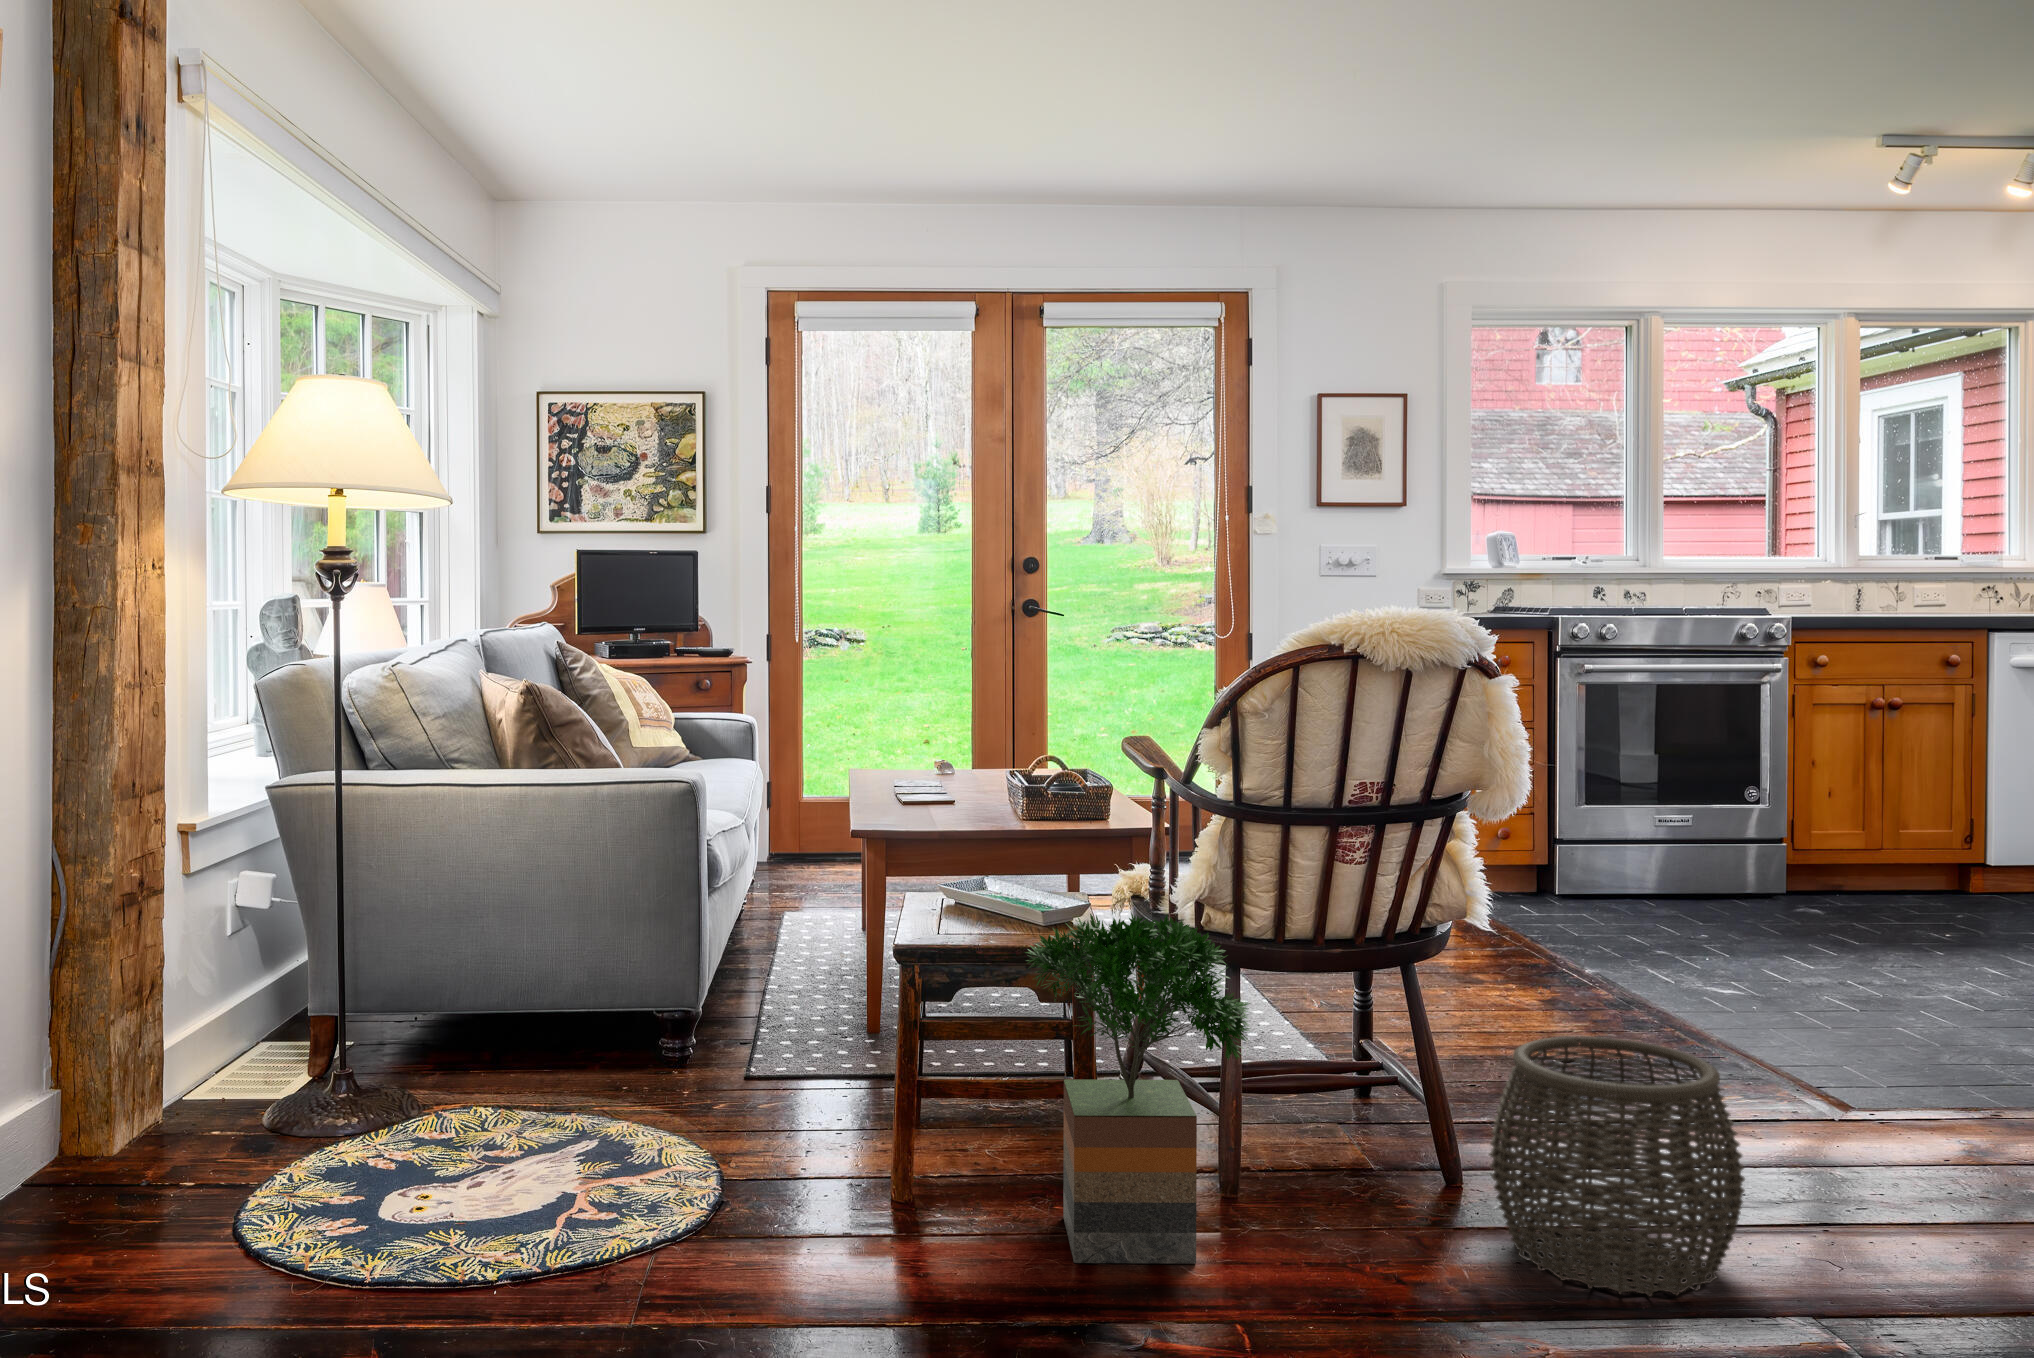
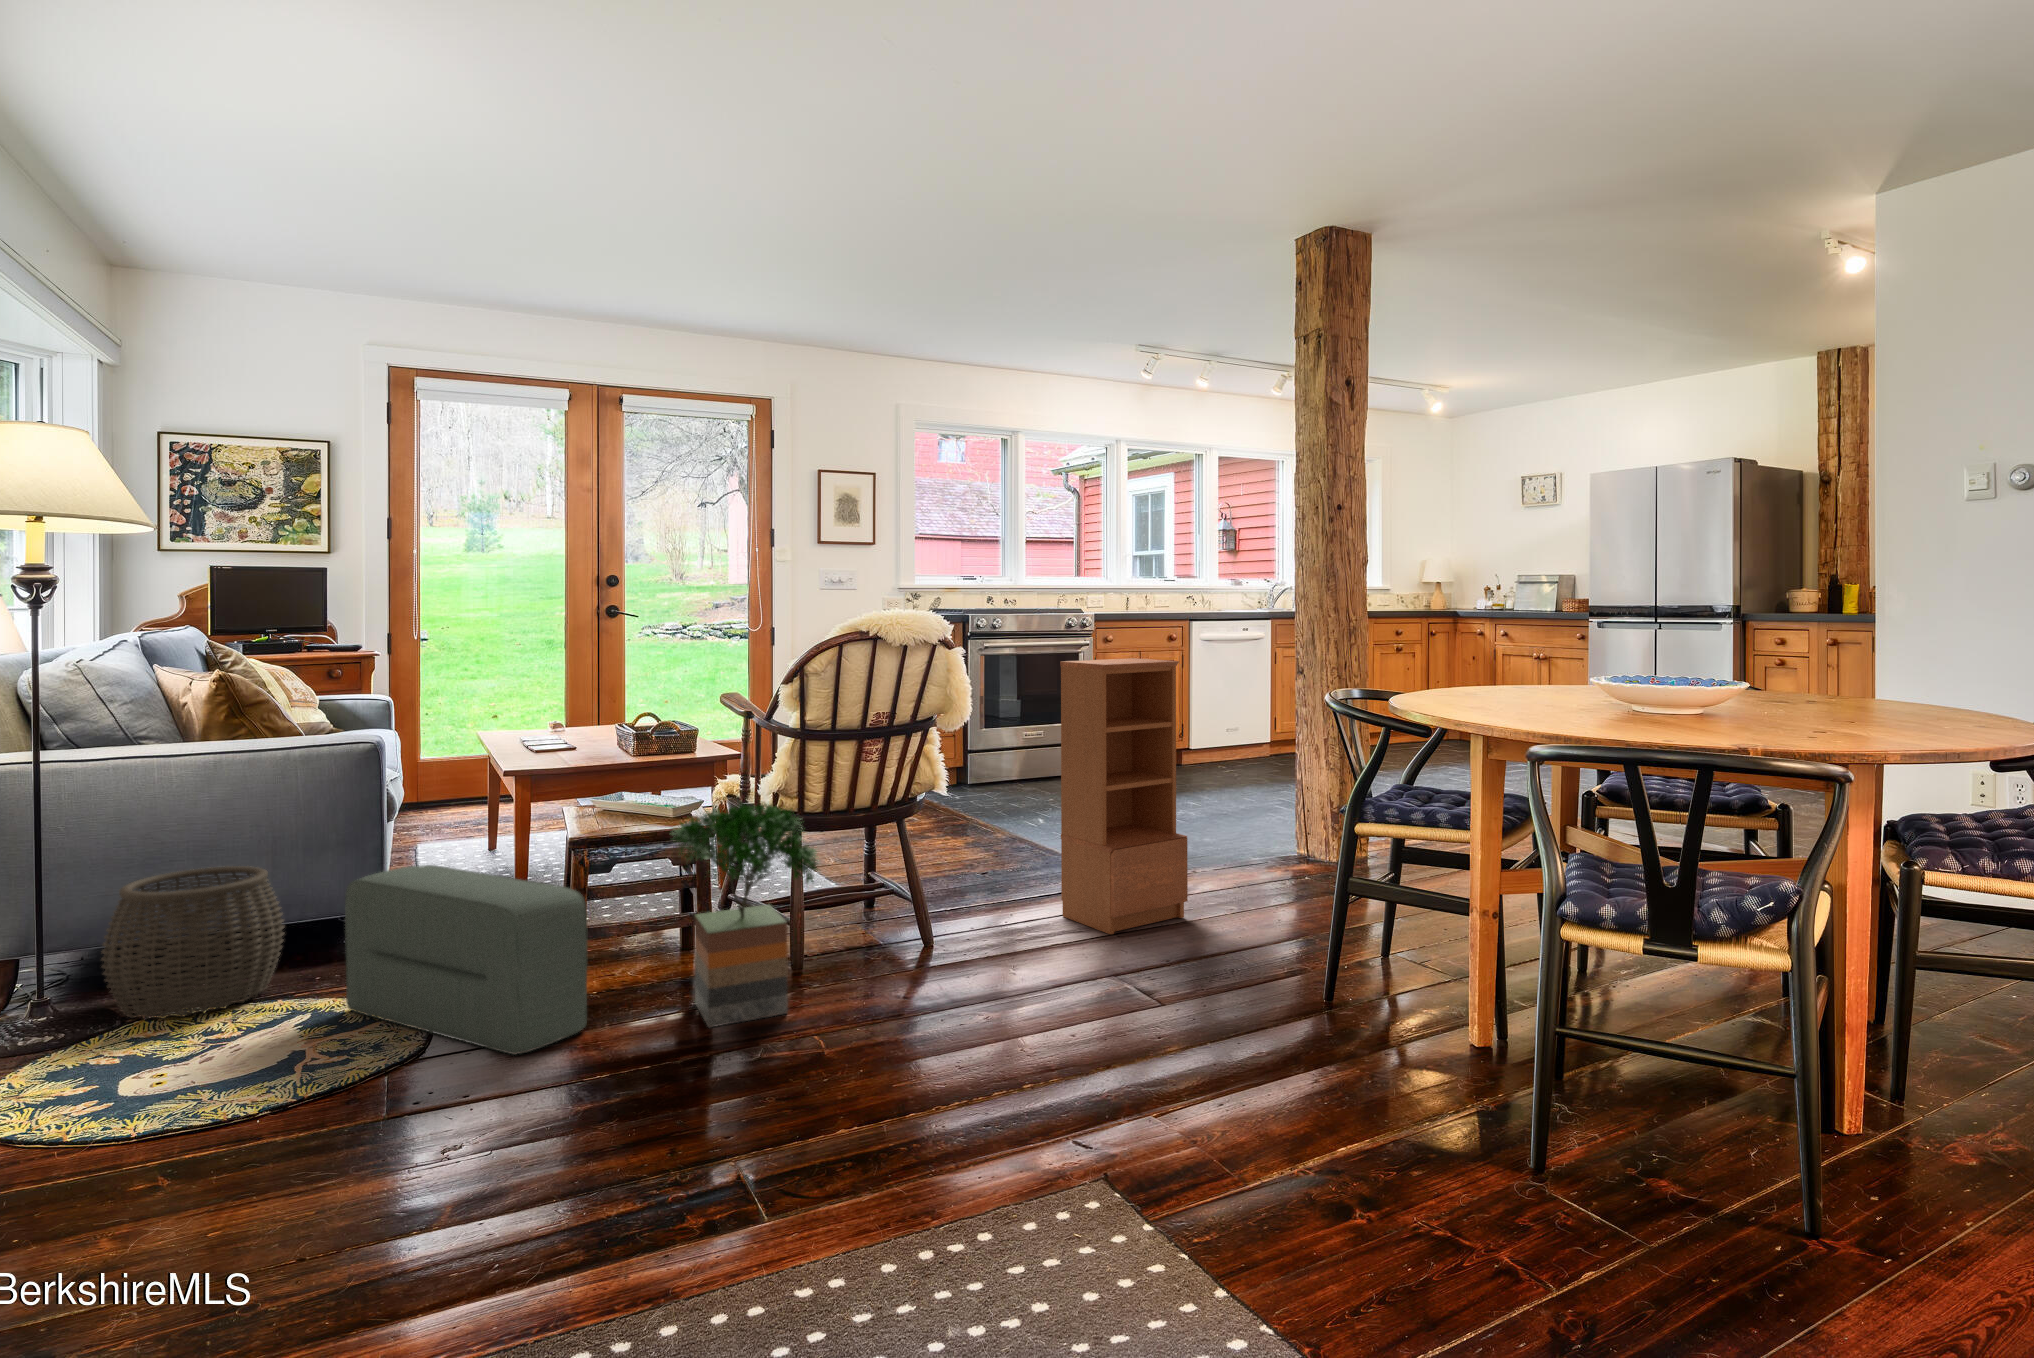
bookcase: none [1705,708,1977,1223] -> present [1060,658,1188,934]
pouf: none [639,956,910,1249] -> present [345,865,587,1054]
woven basket: present [1490,1037,1745,1296] -> present [101,866,284,1019]

